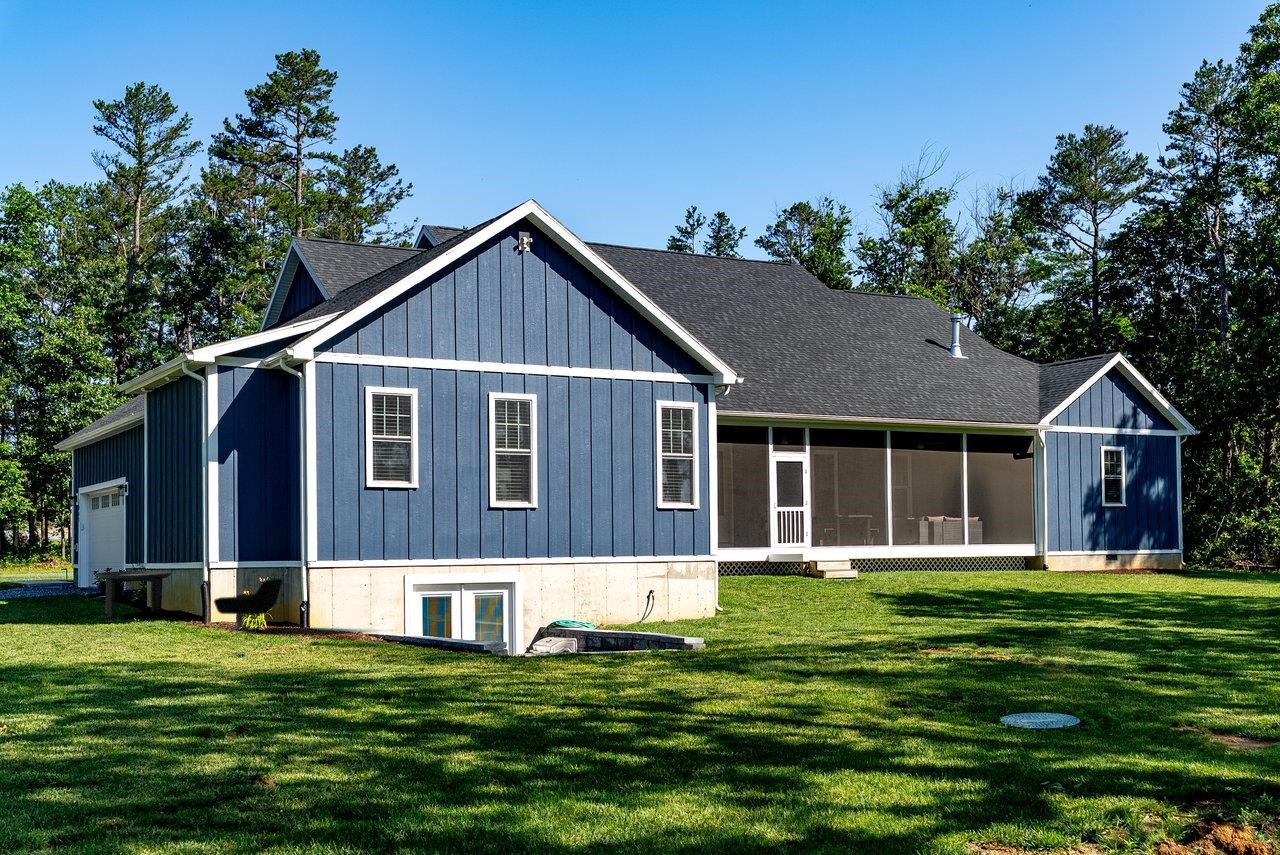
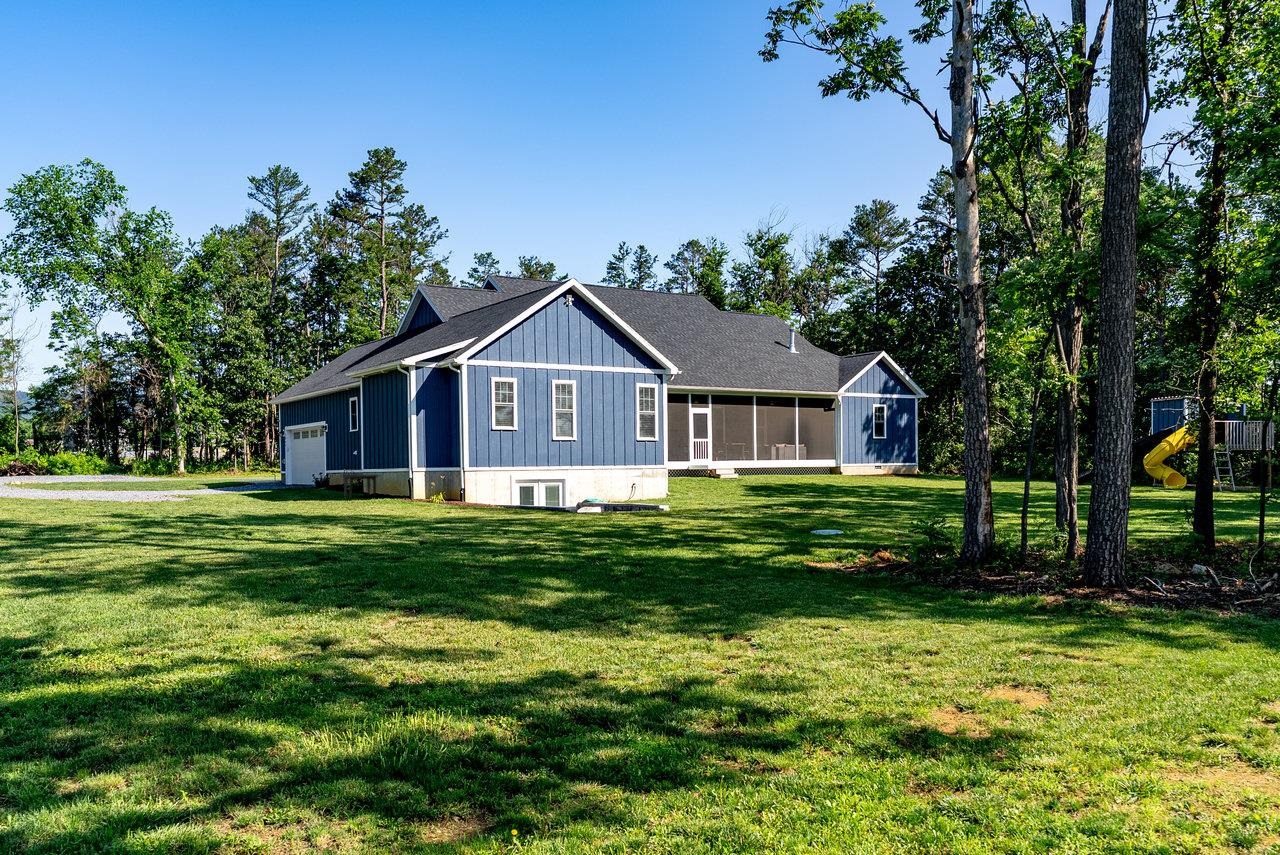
lounge chair: present [214,579,283,631] -> none [416,476,450,503]

